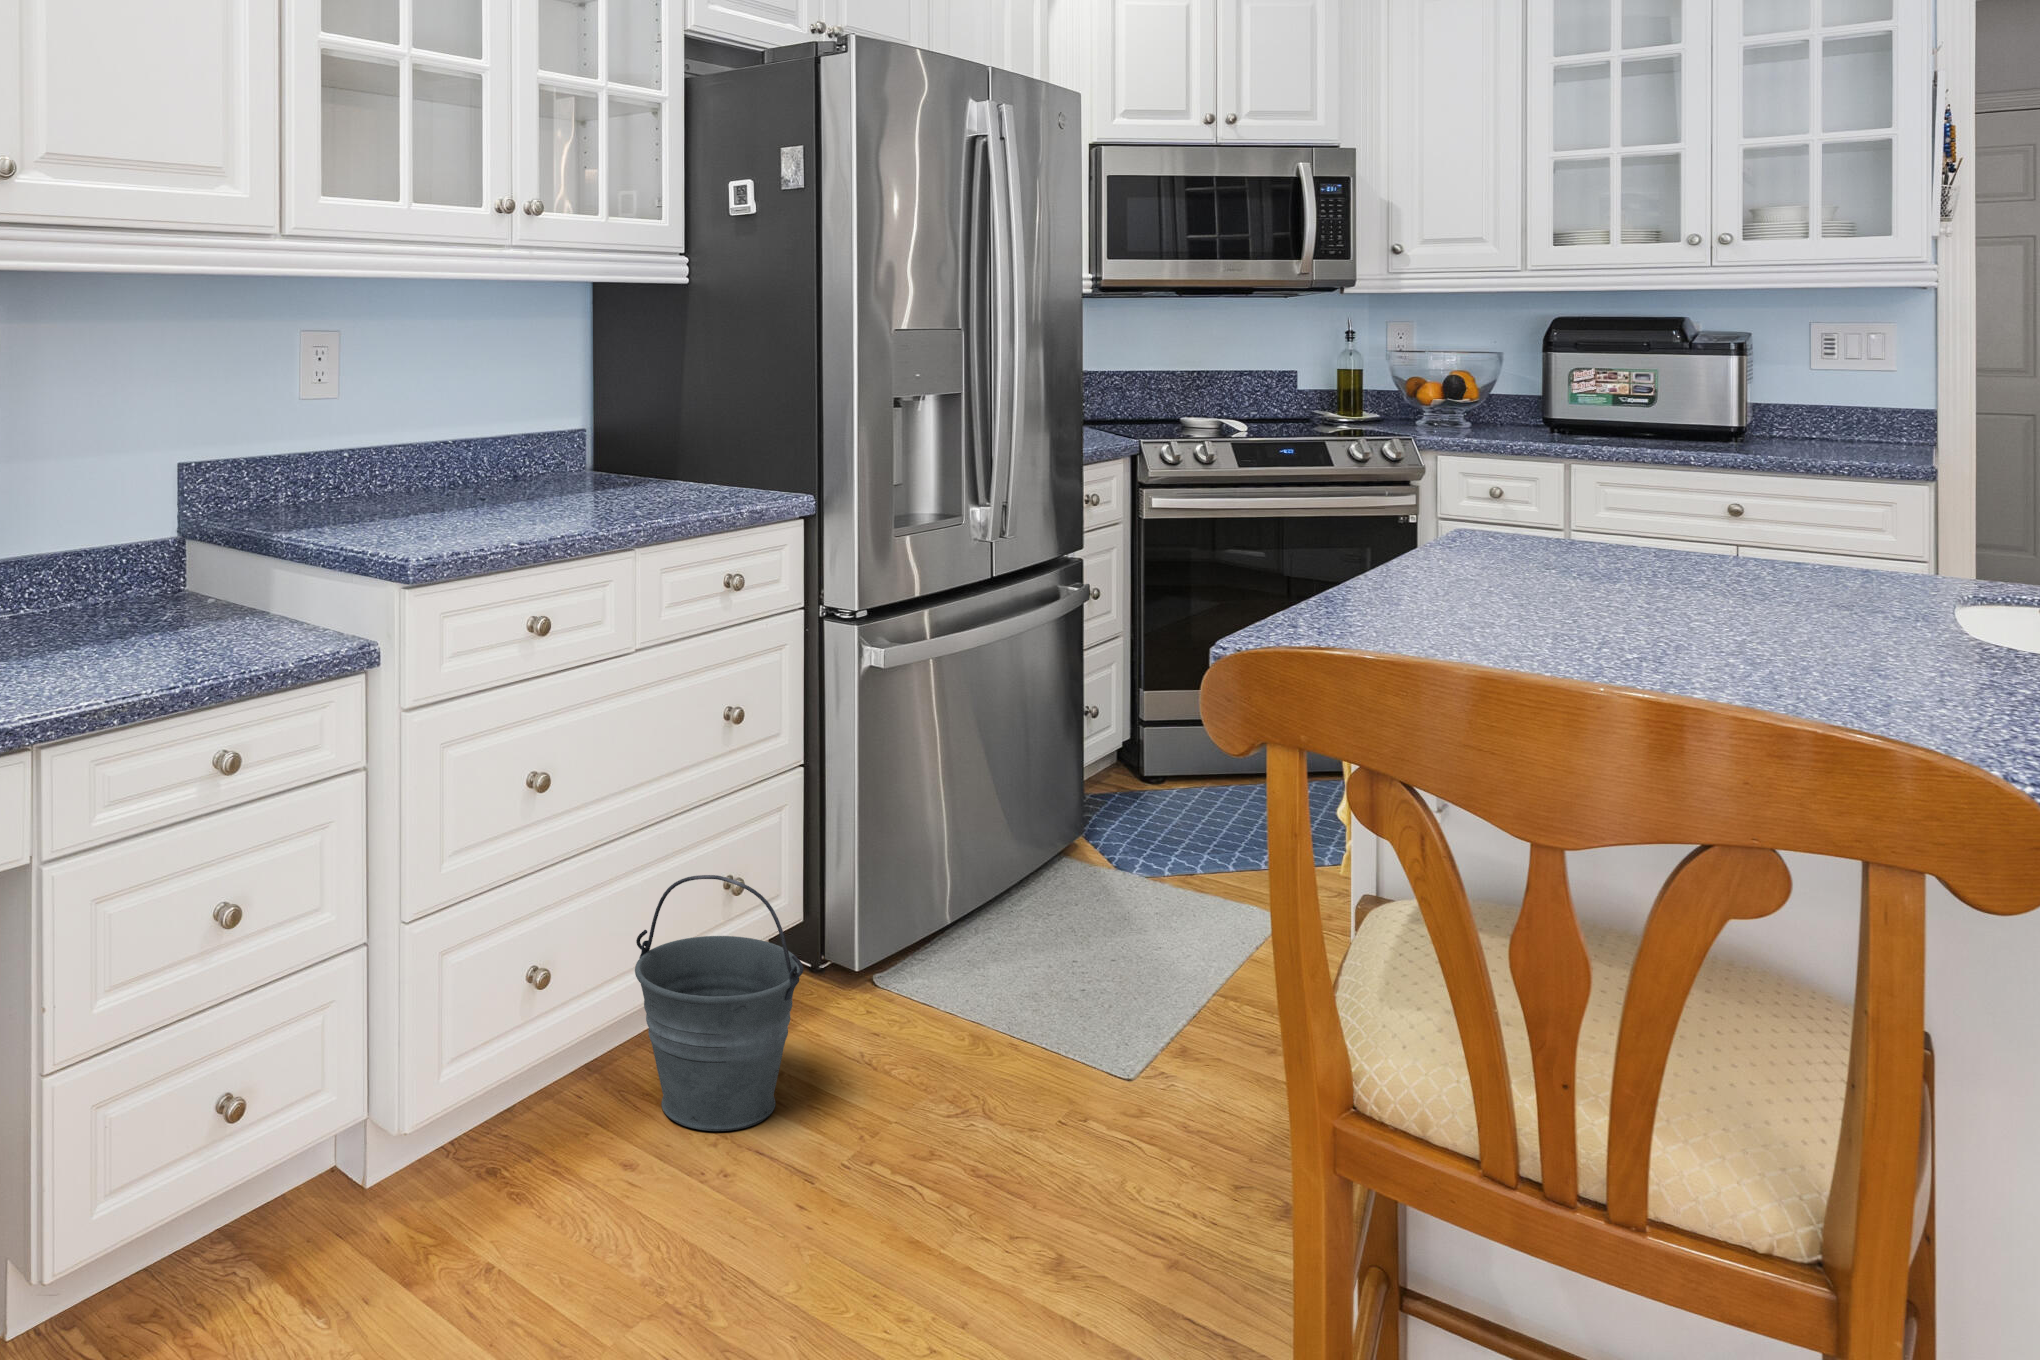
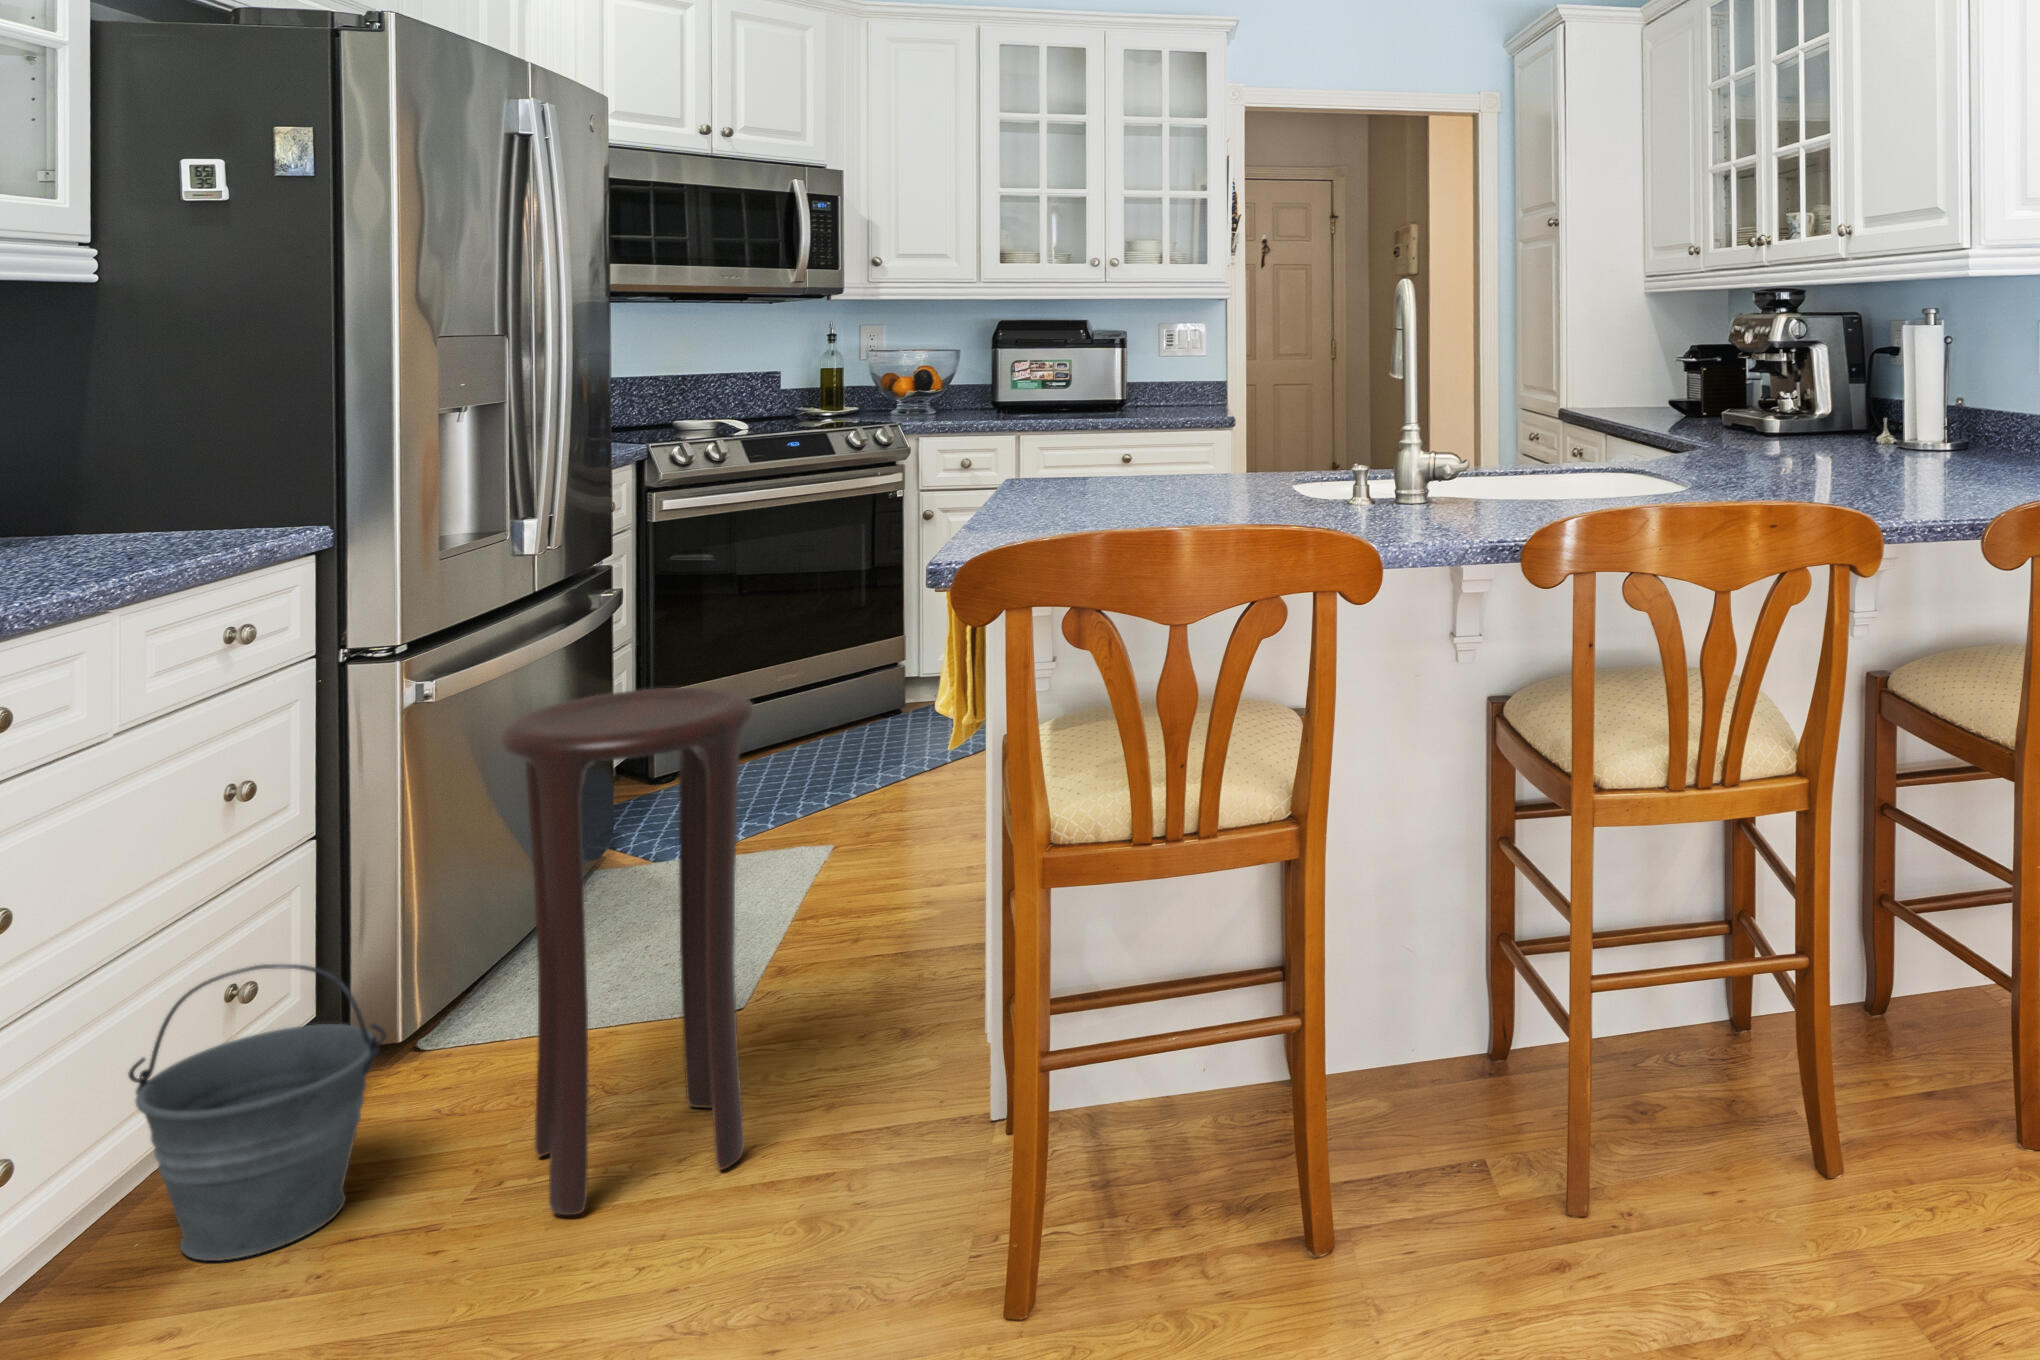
stool: none [885,687,1117,1217] -> present [500,688,754,1215]

